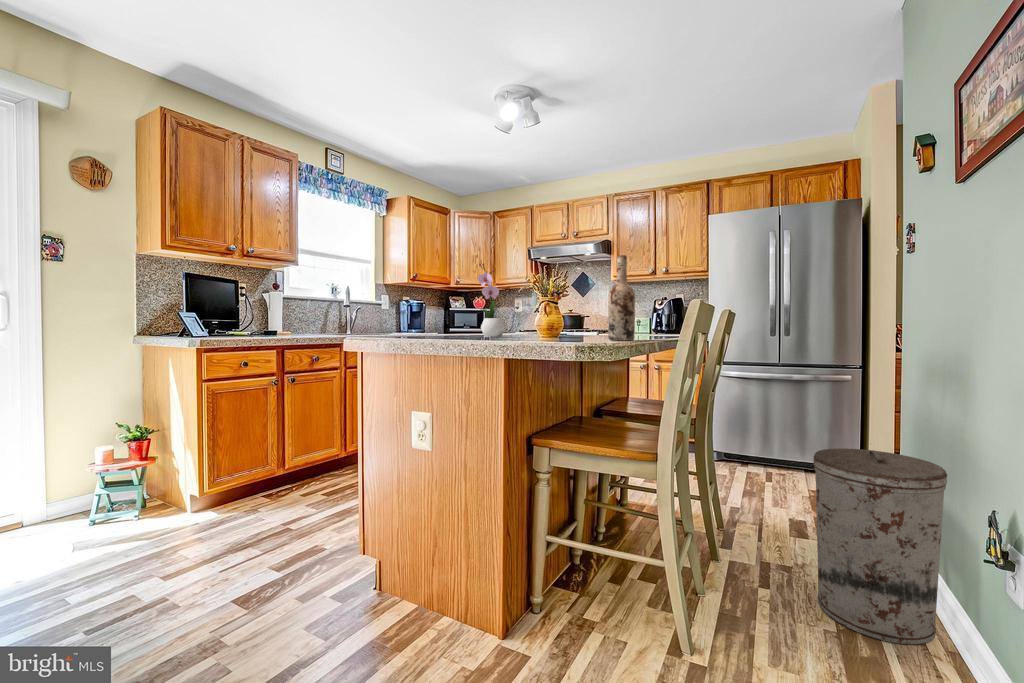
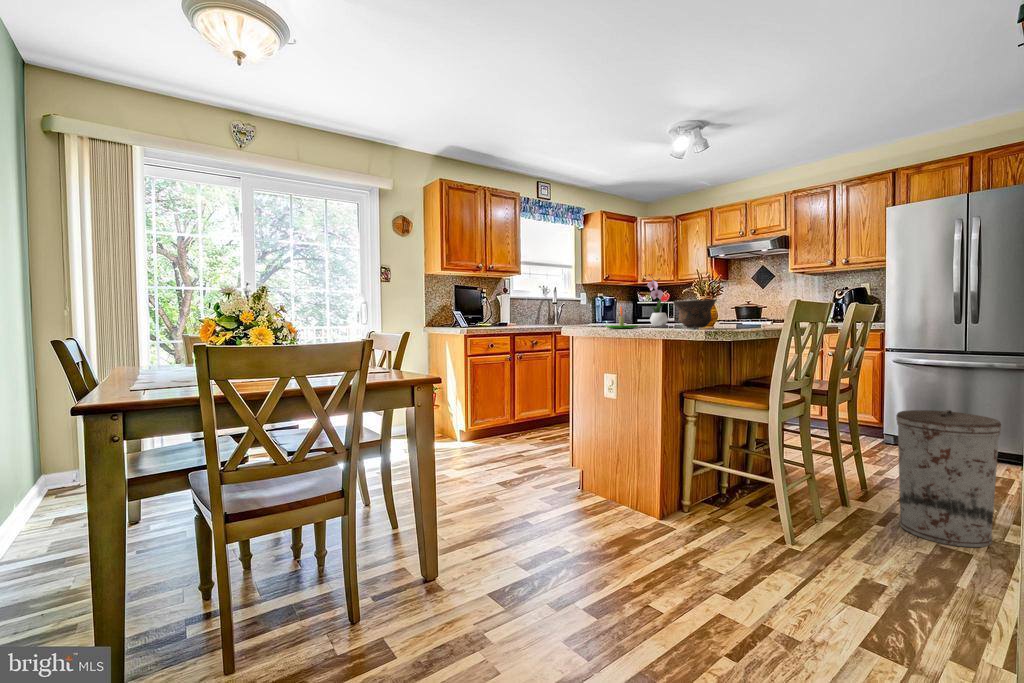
wine bottle: present [608,255,635,340] -> none [732,269,752,327]
bowl: none [532,296,600,342] -> present [673,299,717,328]
candle: none [418,304,475,341] -> present [606,307,637,329]

